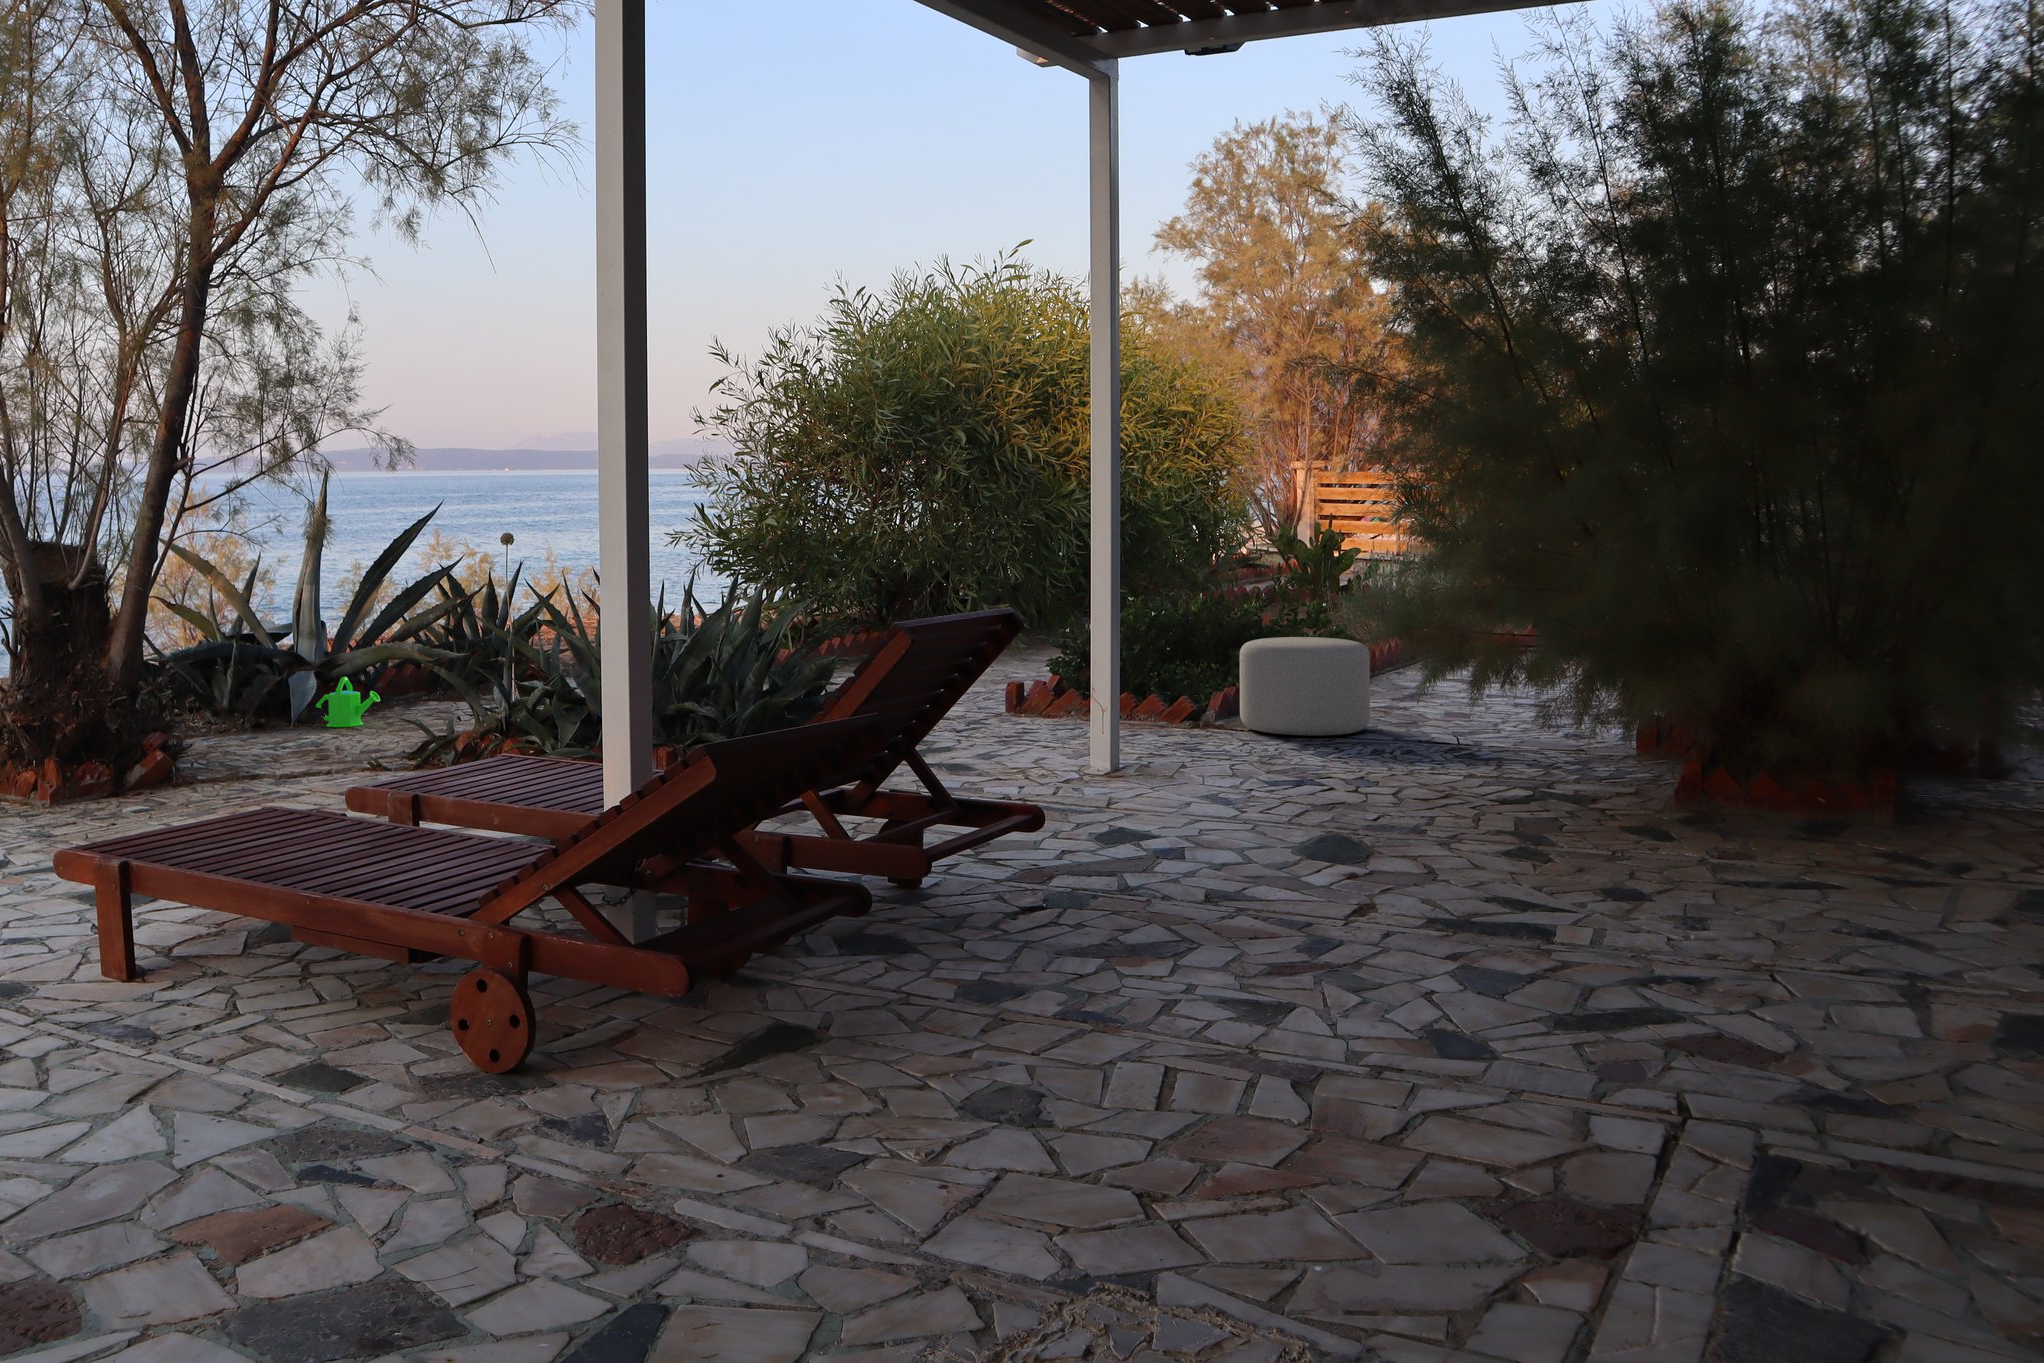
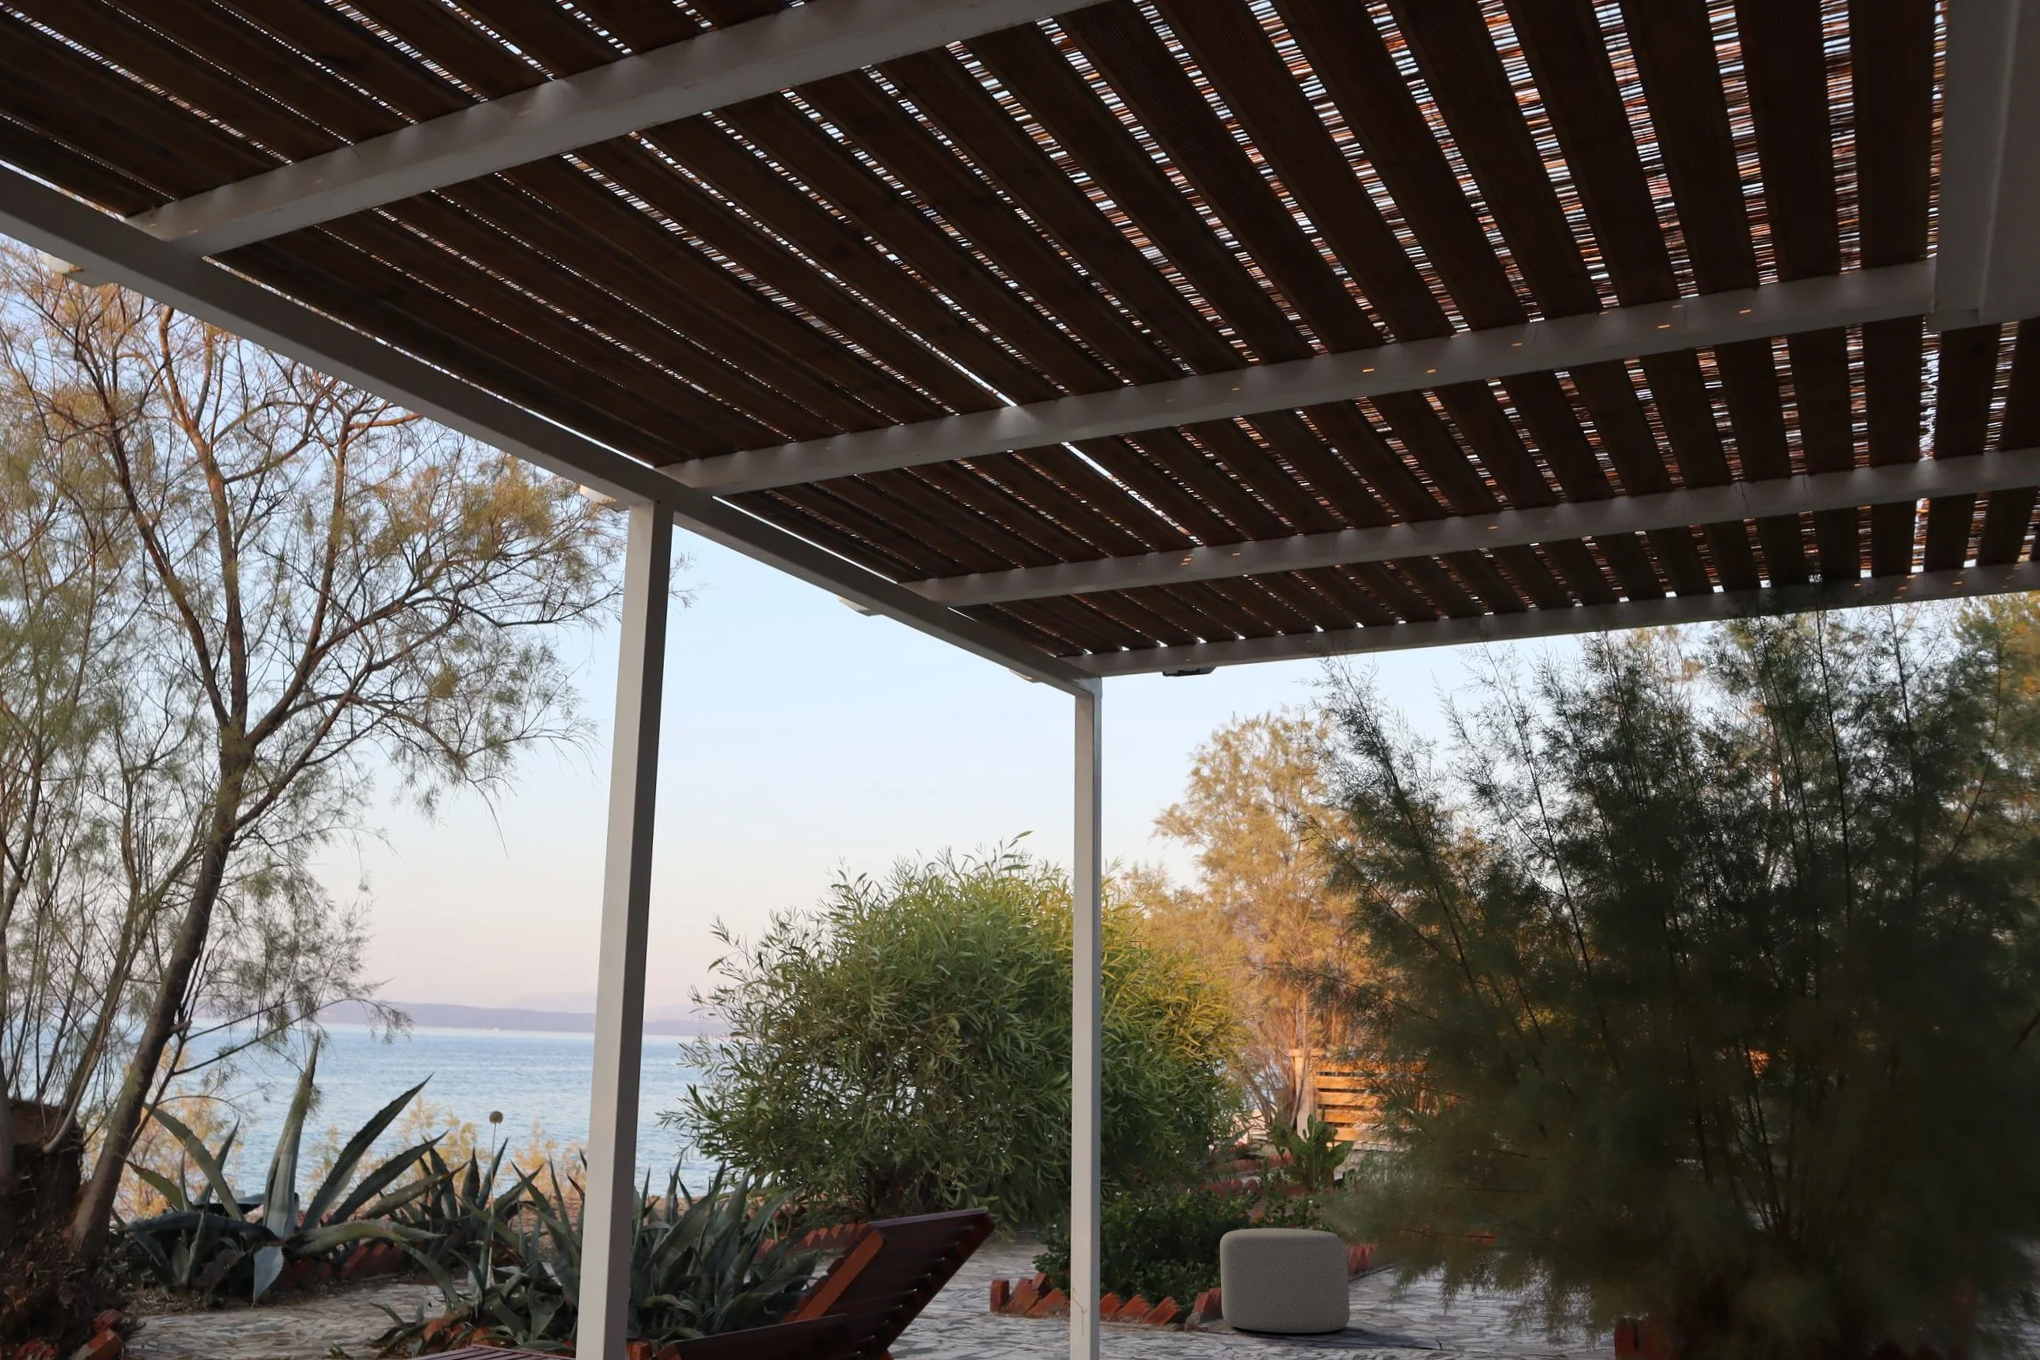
watering can: present [316,677,380,727] -> none [272,1259,342,1315]

